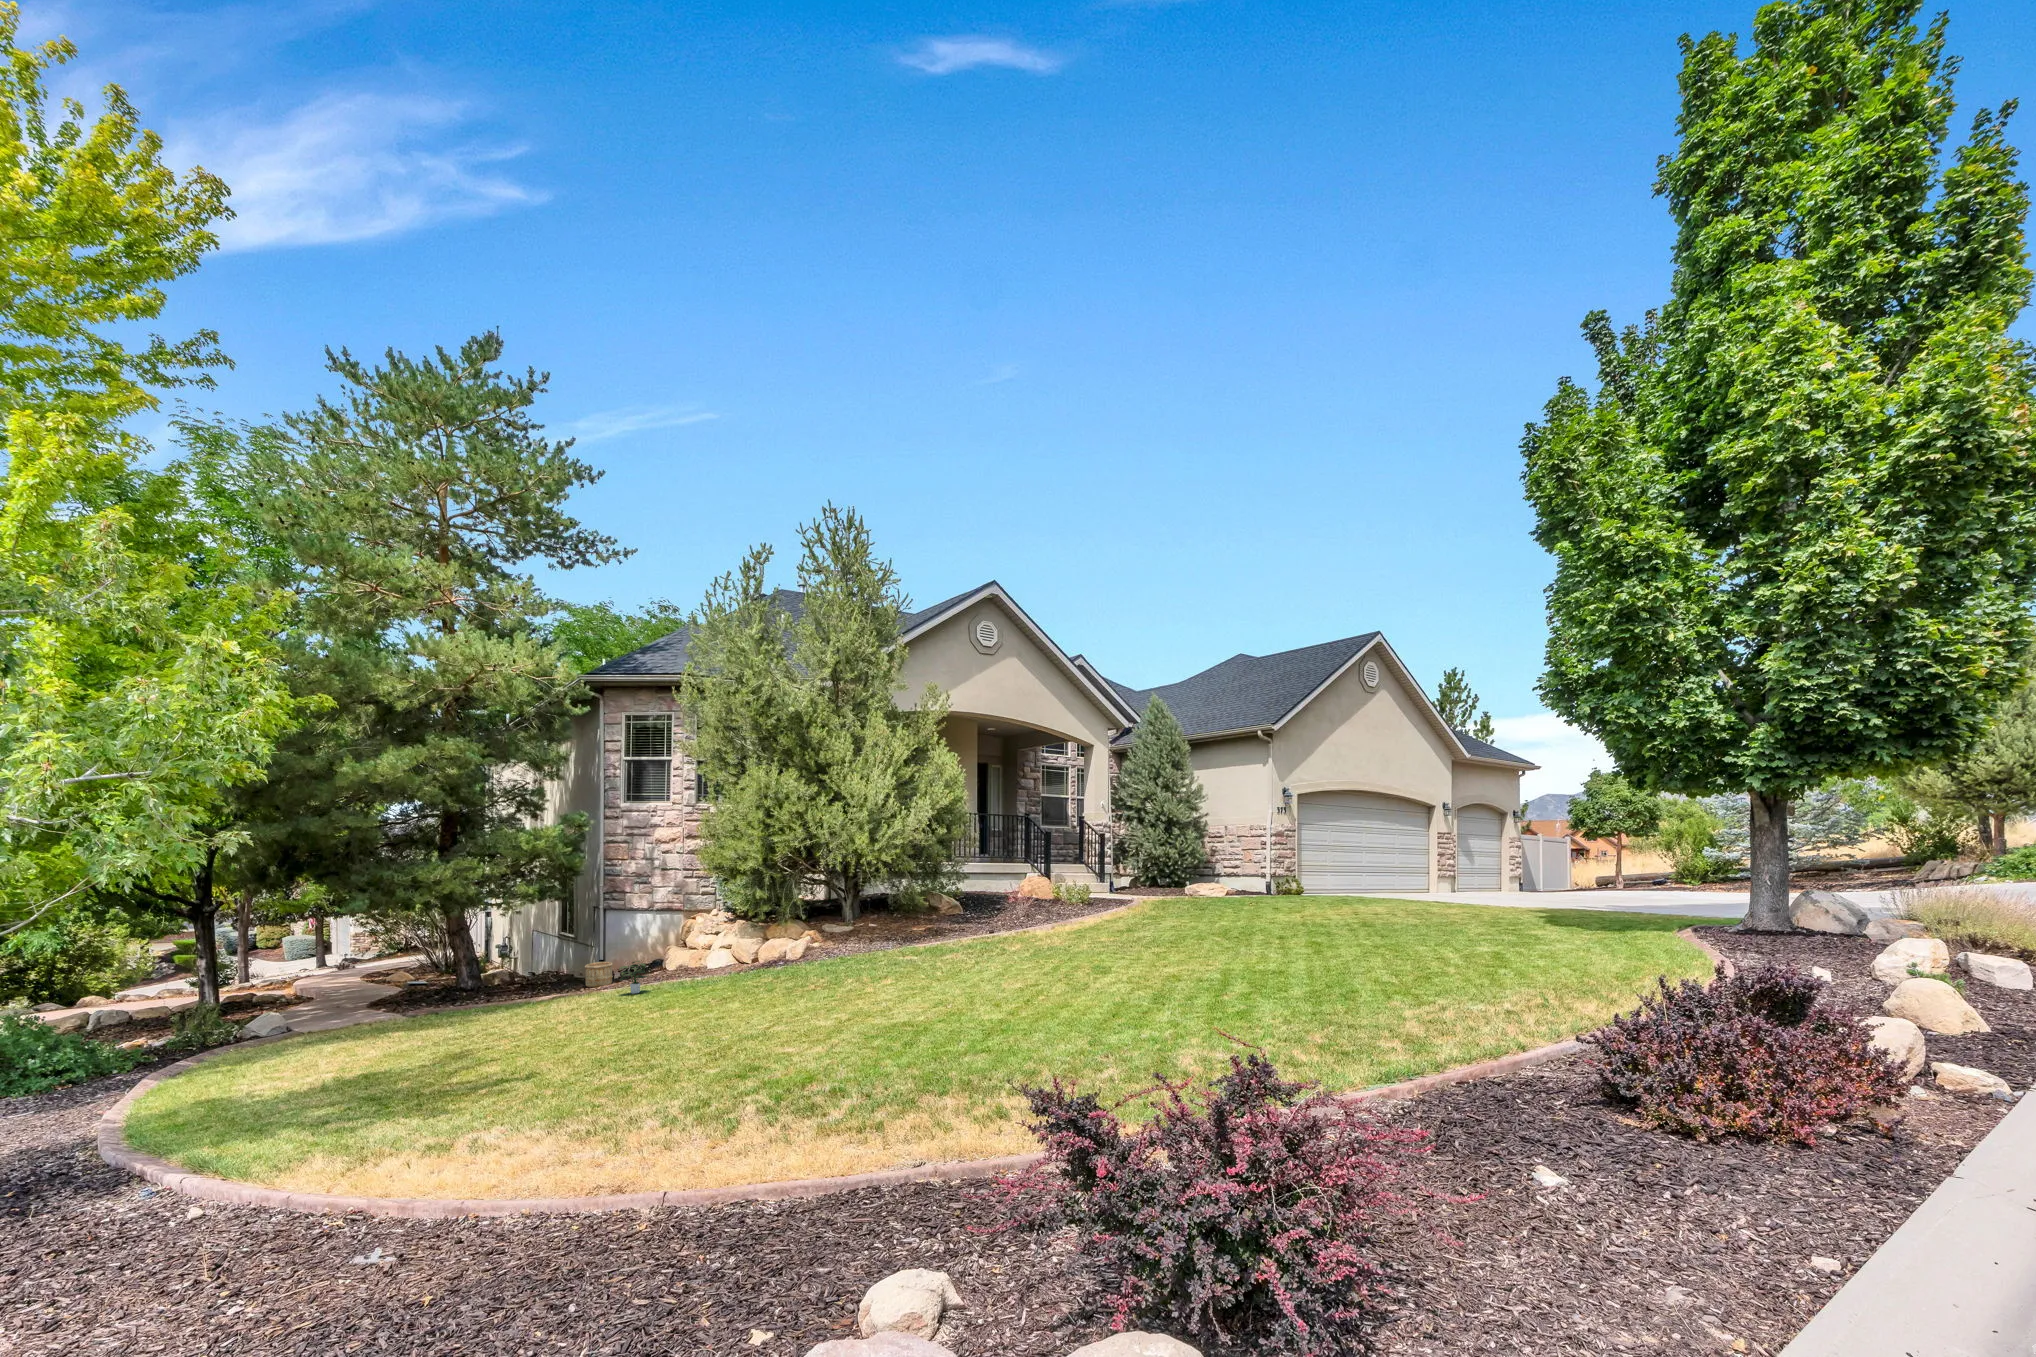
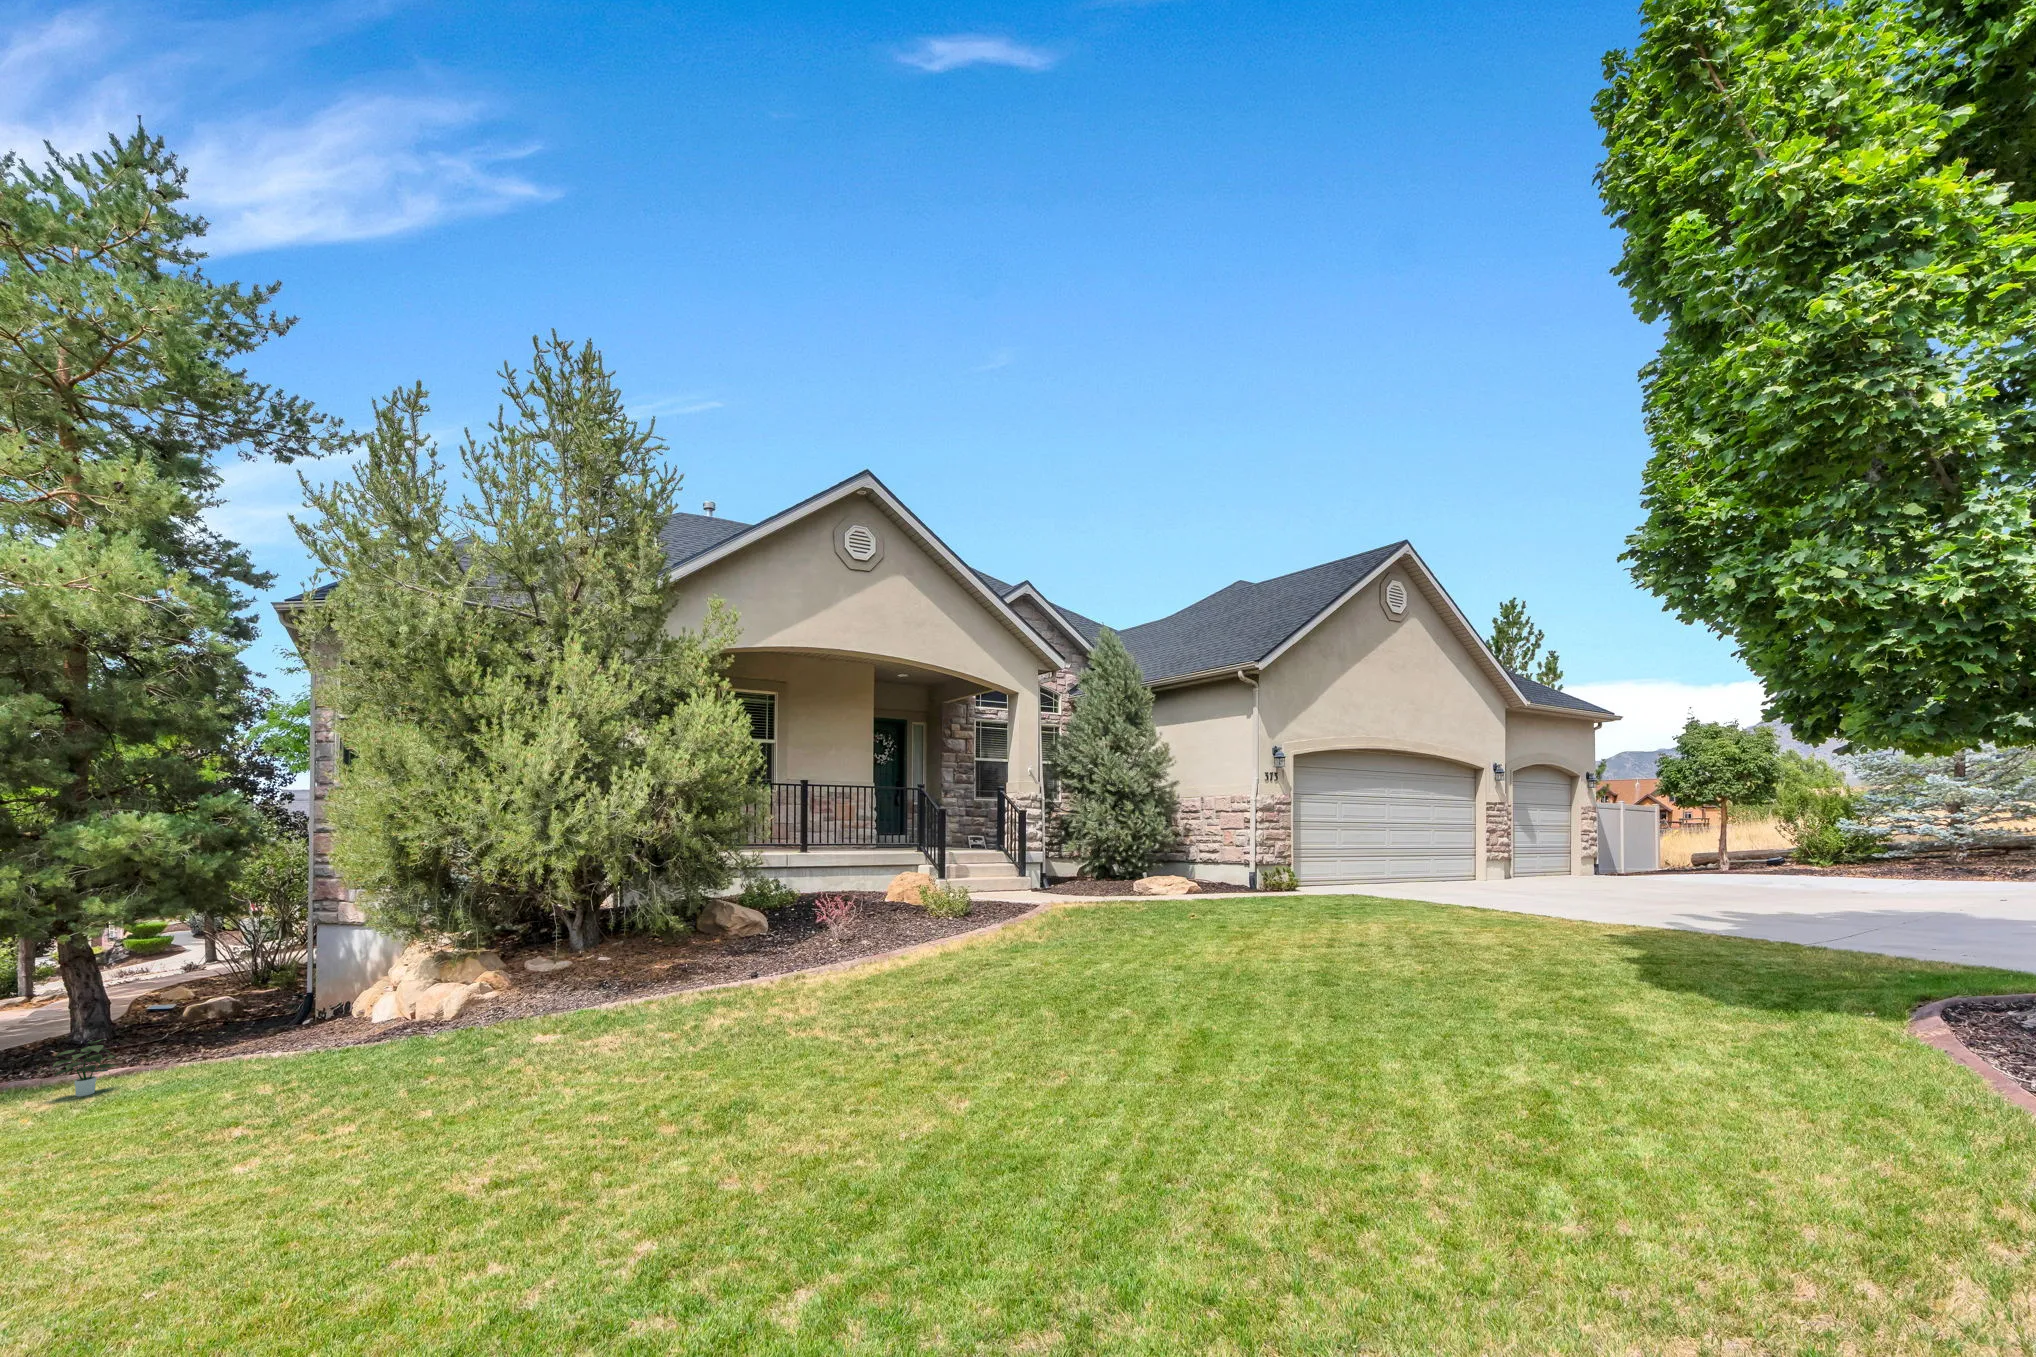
wooden bucket: present [585,962,613,987] -> none [155,1014,206,1054]

